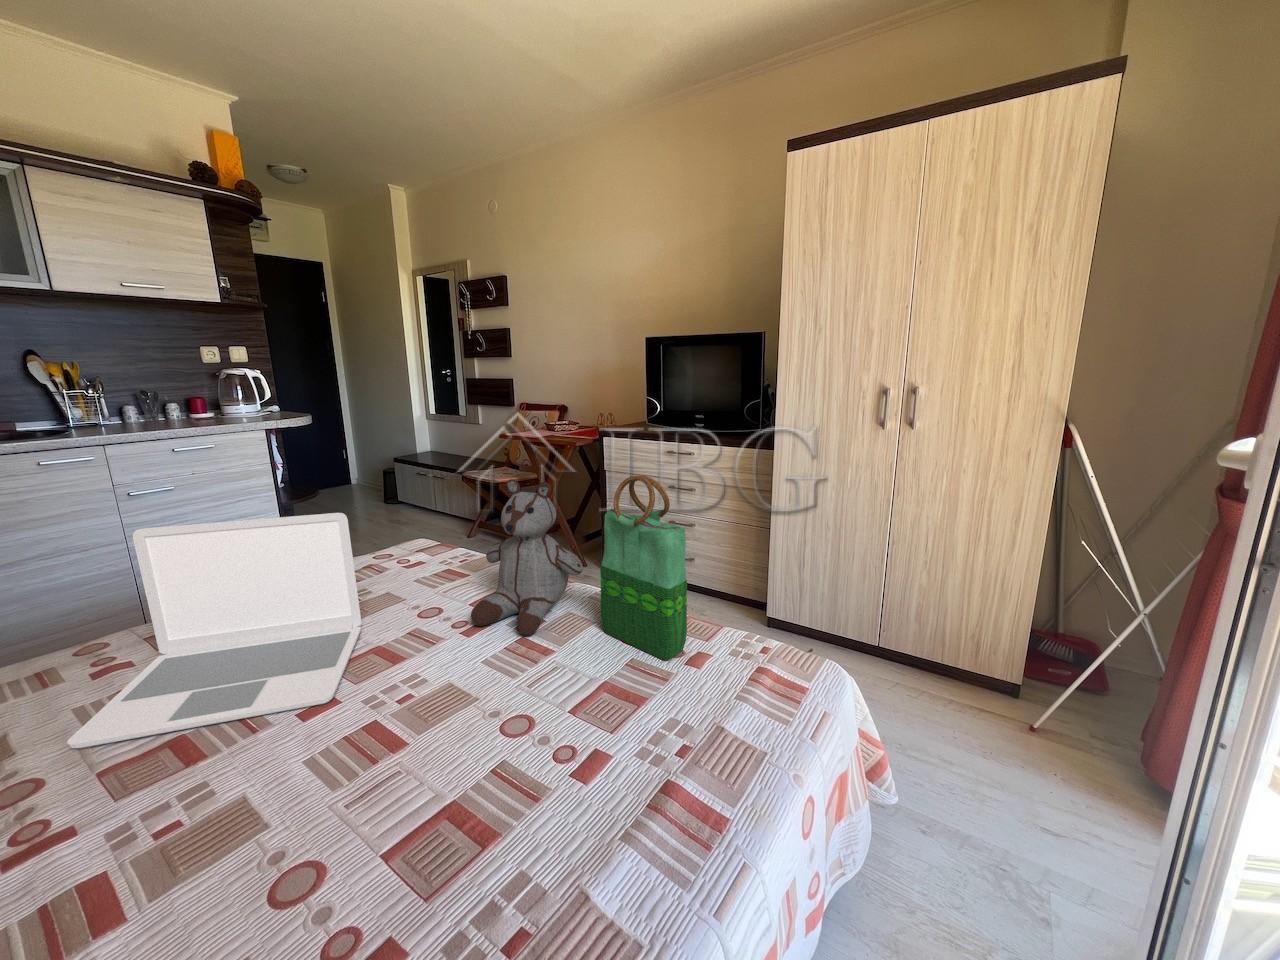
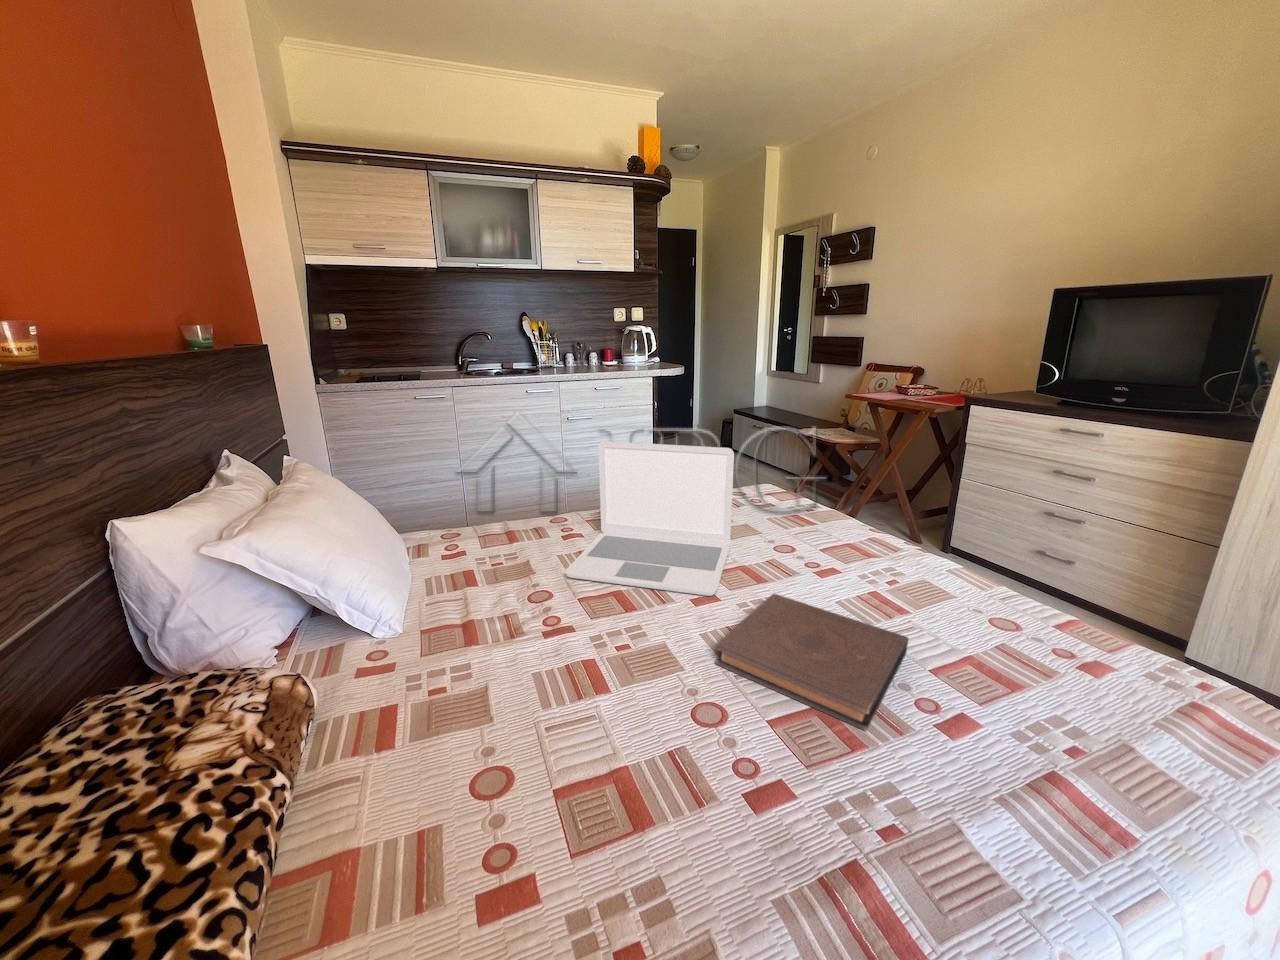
tote bag: present [600,475,687,661] -> none [968,447,1114,661]
stuffed bear: present [471,479,583,635] -> none [824,437,951,592]
book: none [313,677,548,817] -> present [715,594,908,731]

